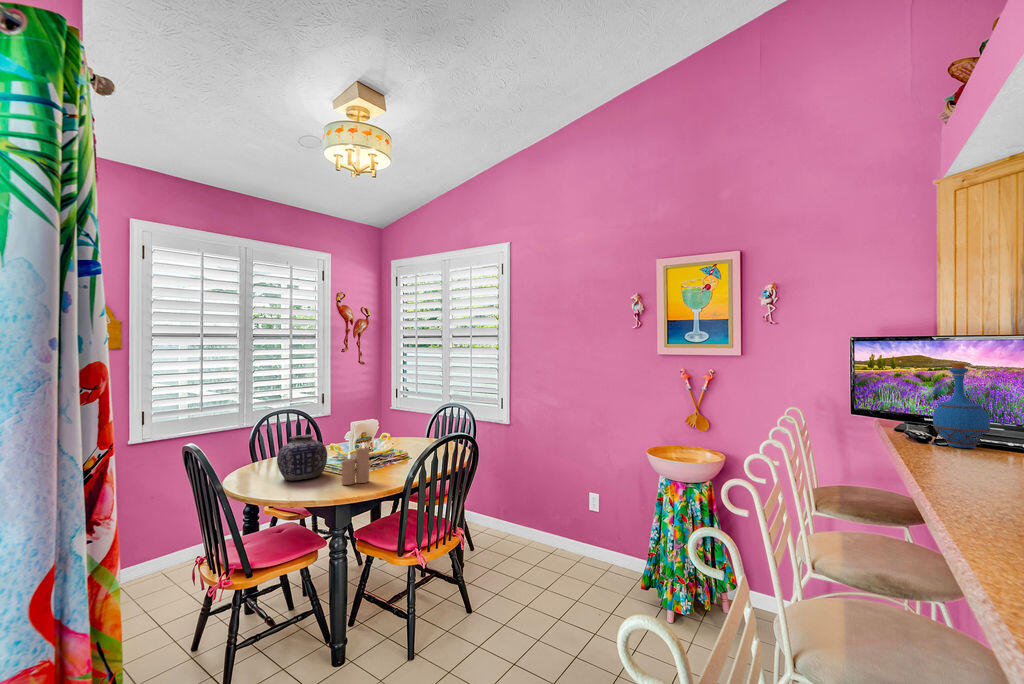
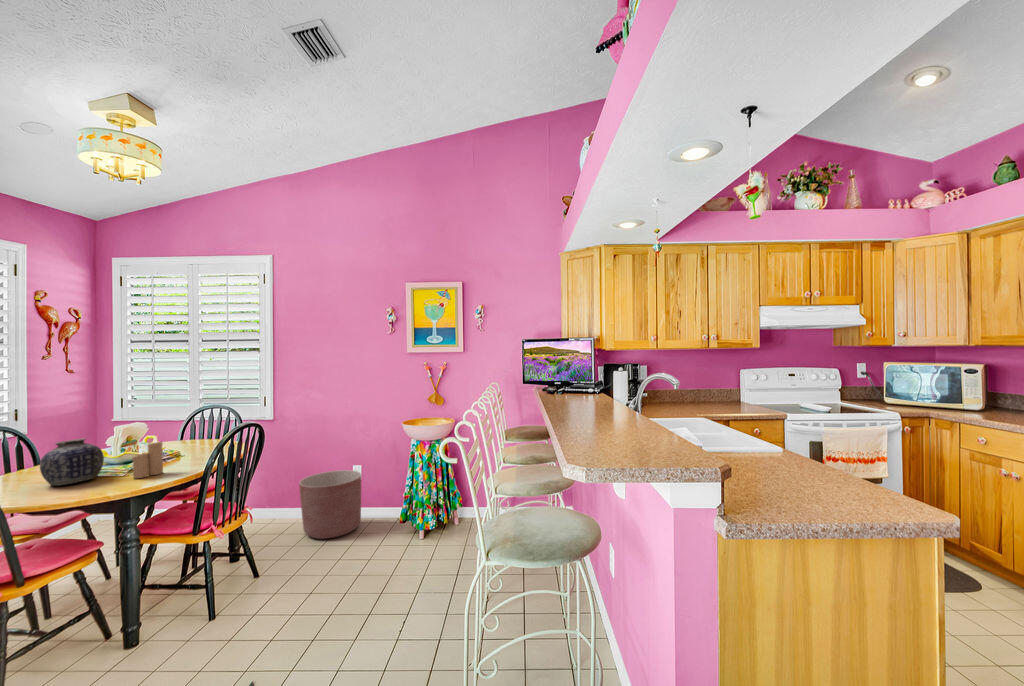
bottle: present [933,364,991,448] -> none [558,351,580,395]
planter: none [527,494,597,579] -> present [299,470,361,539]

